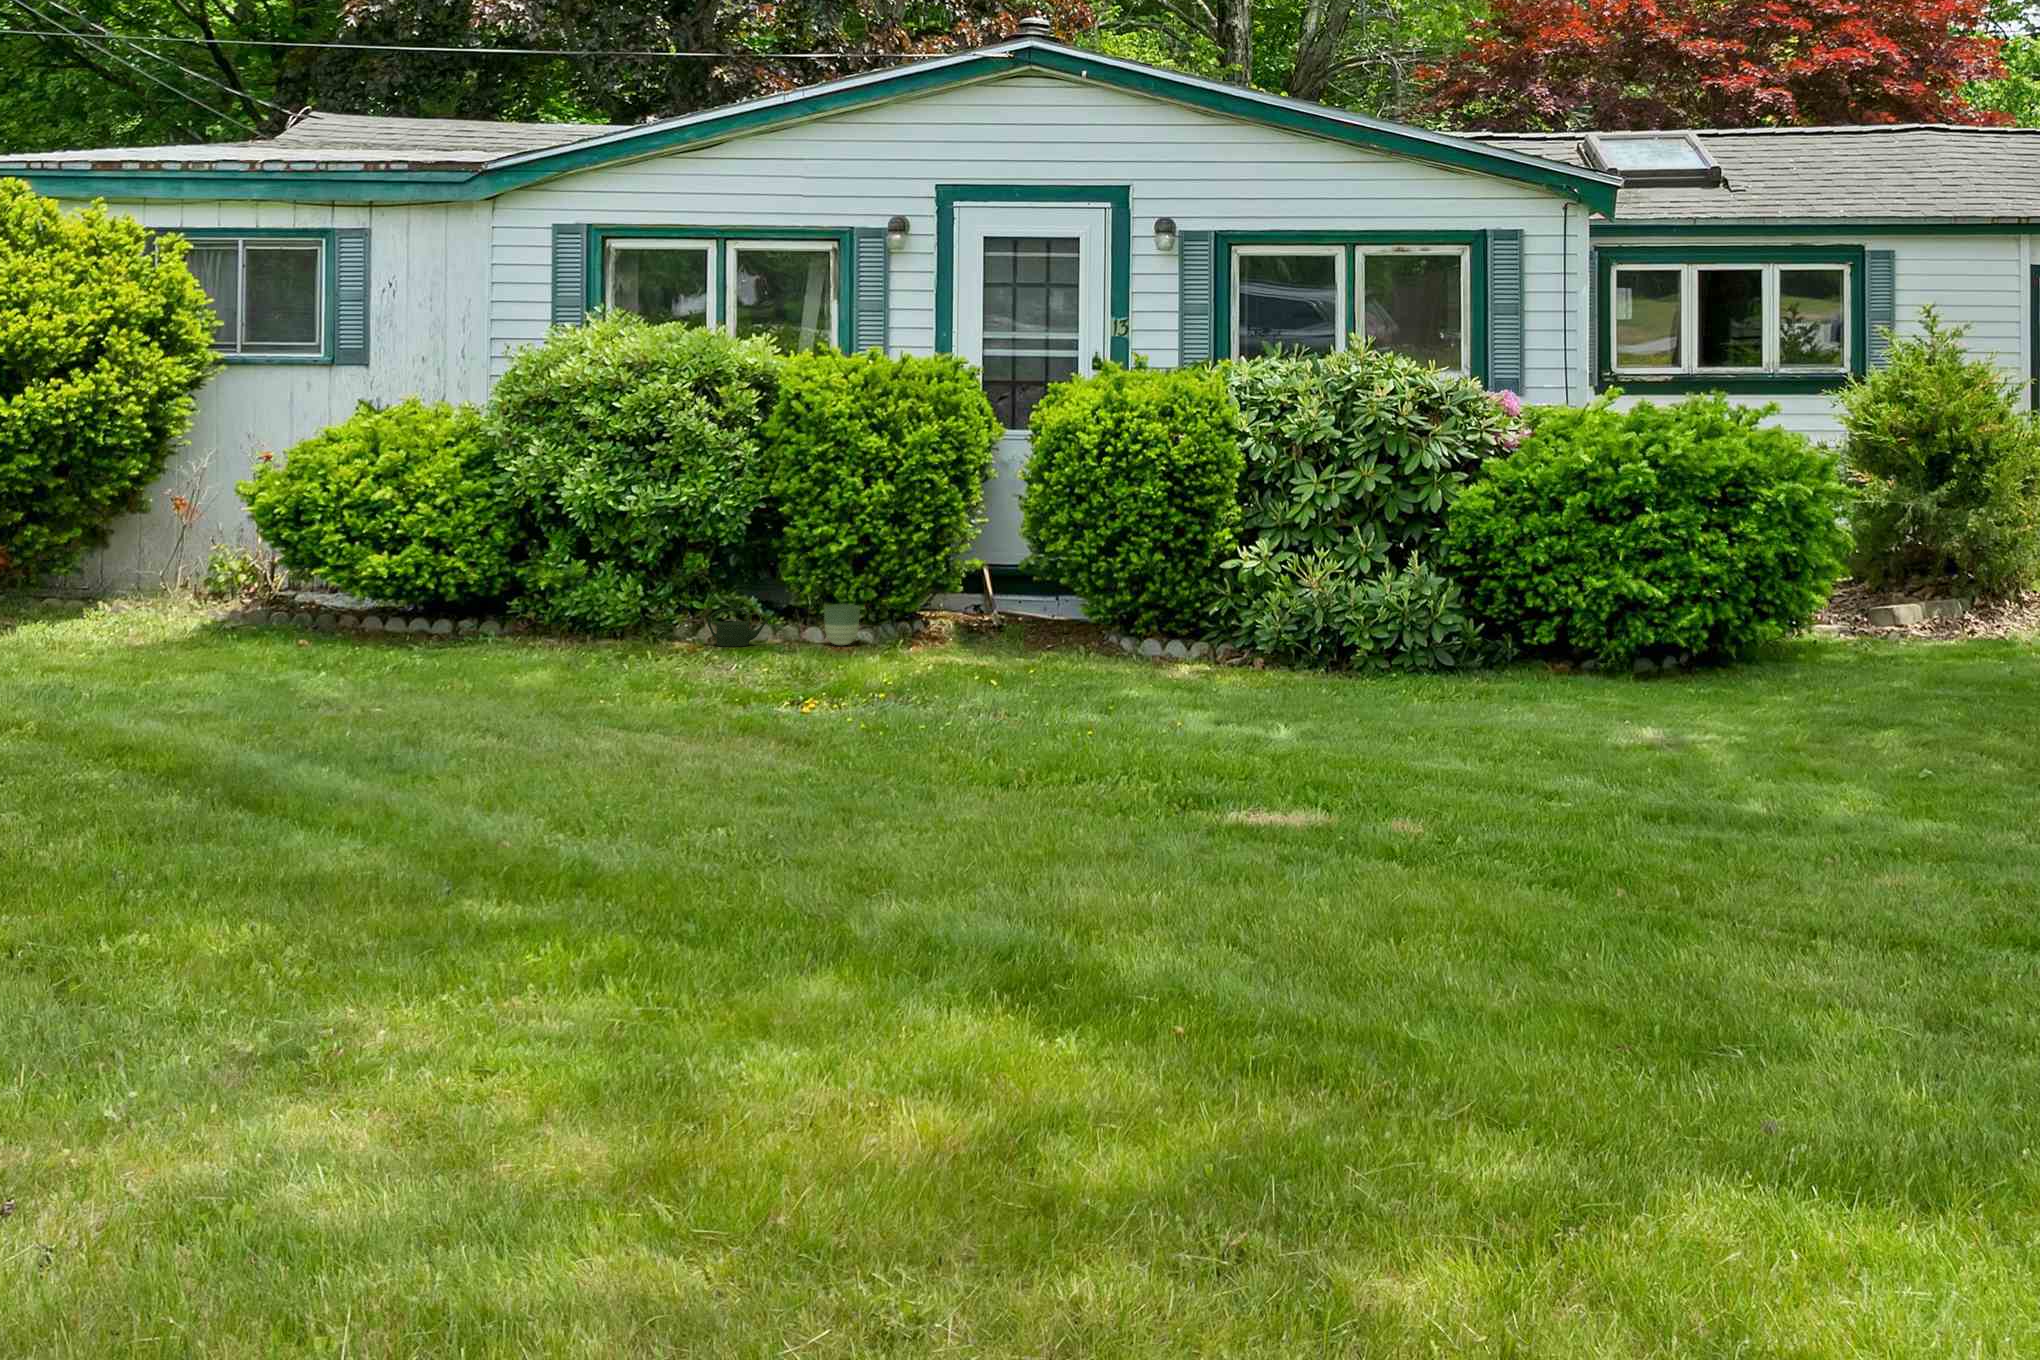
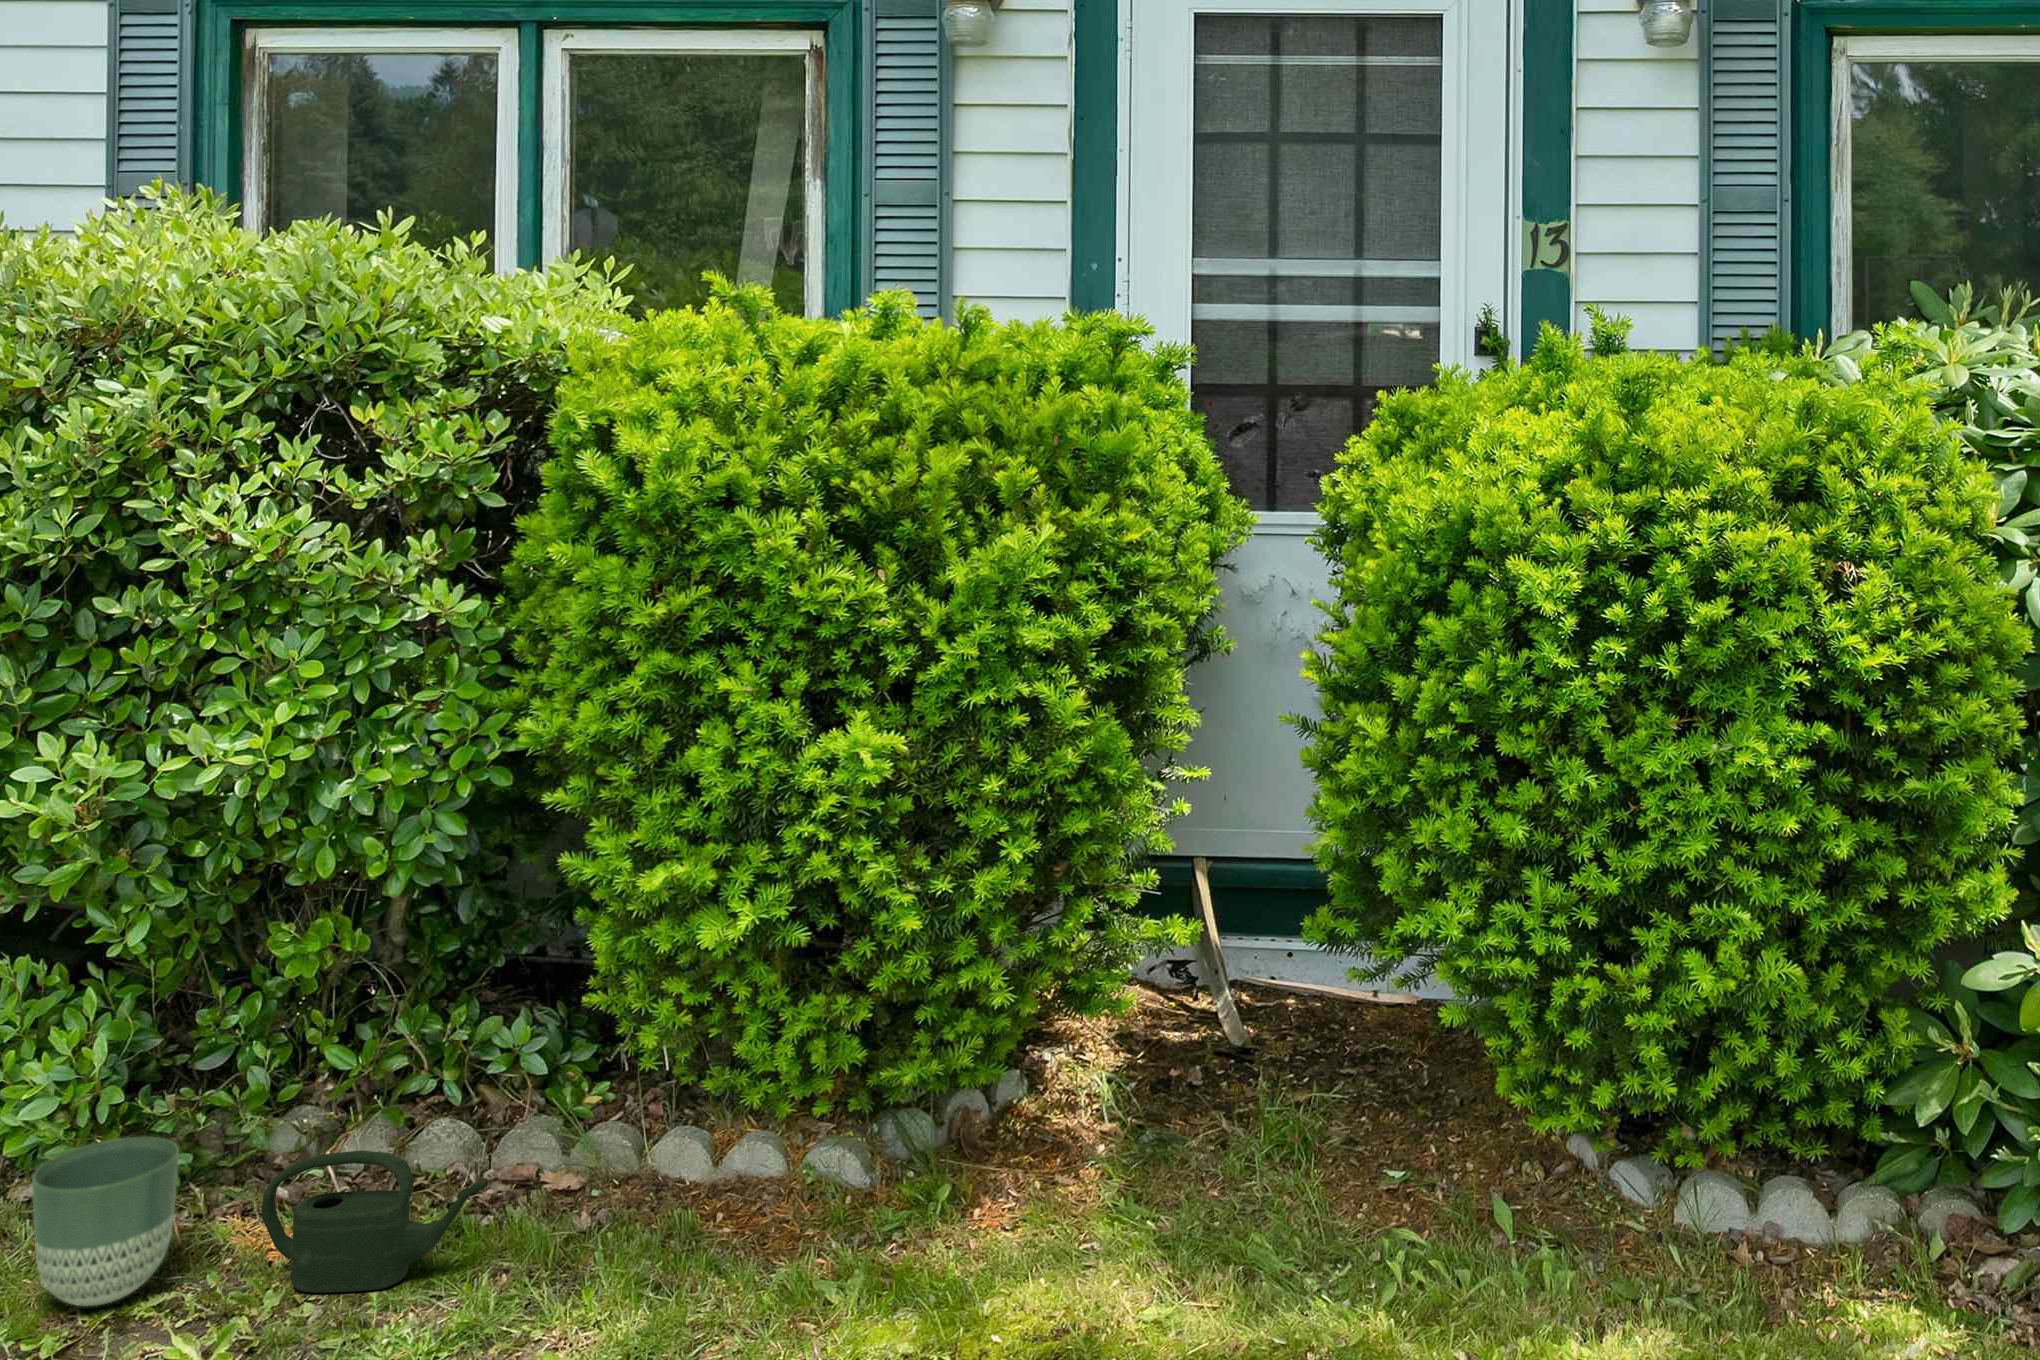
planter: present [824,604,860,646] -> present [32,1137,179,1306]

